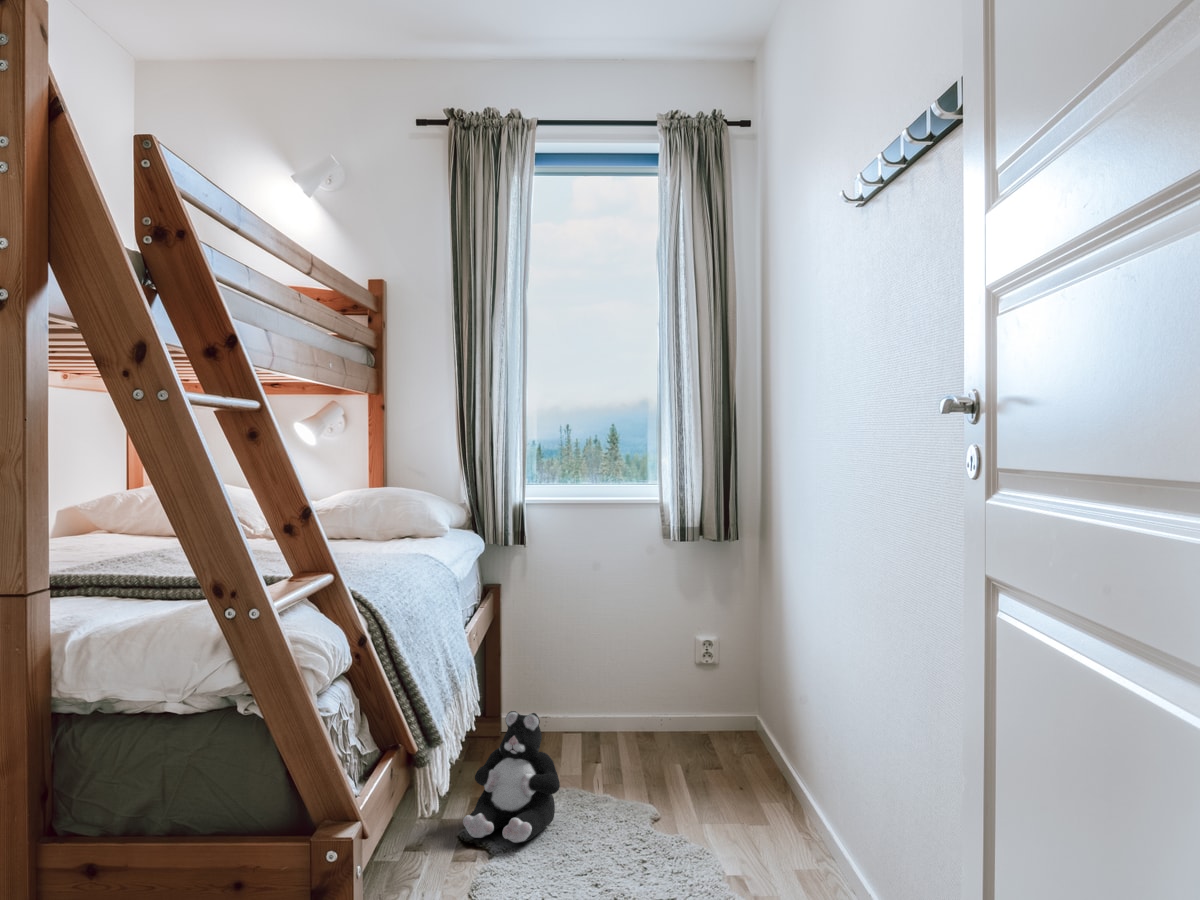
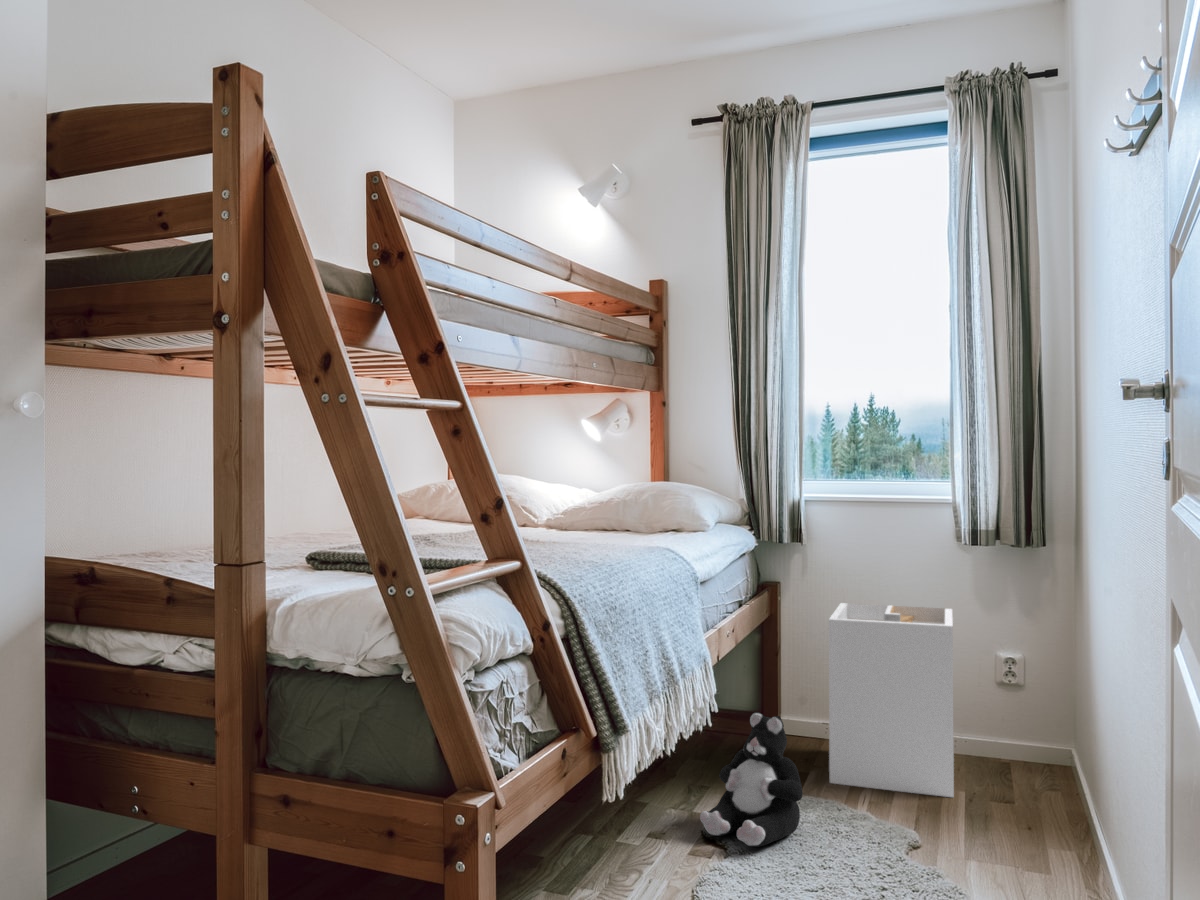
laundry hamper: none [561,599,673,772] -> present [829,603,954,797]

